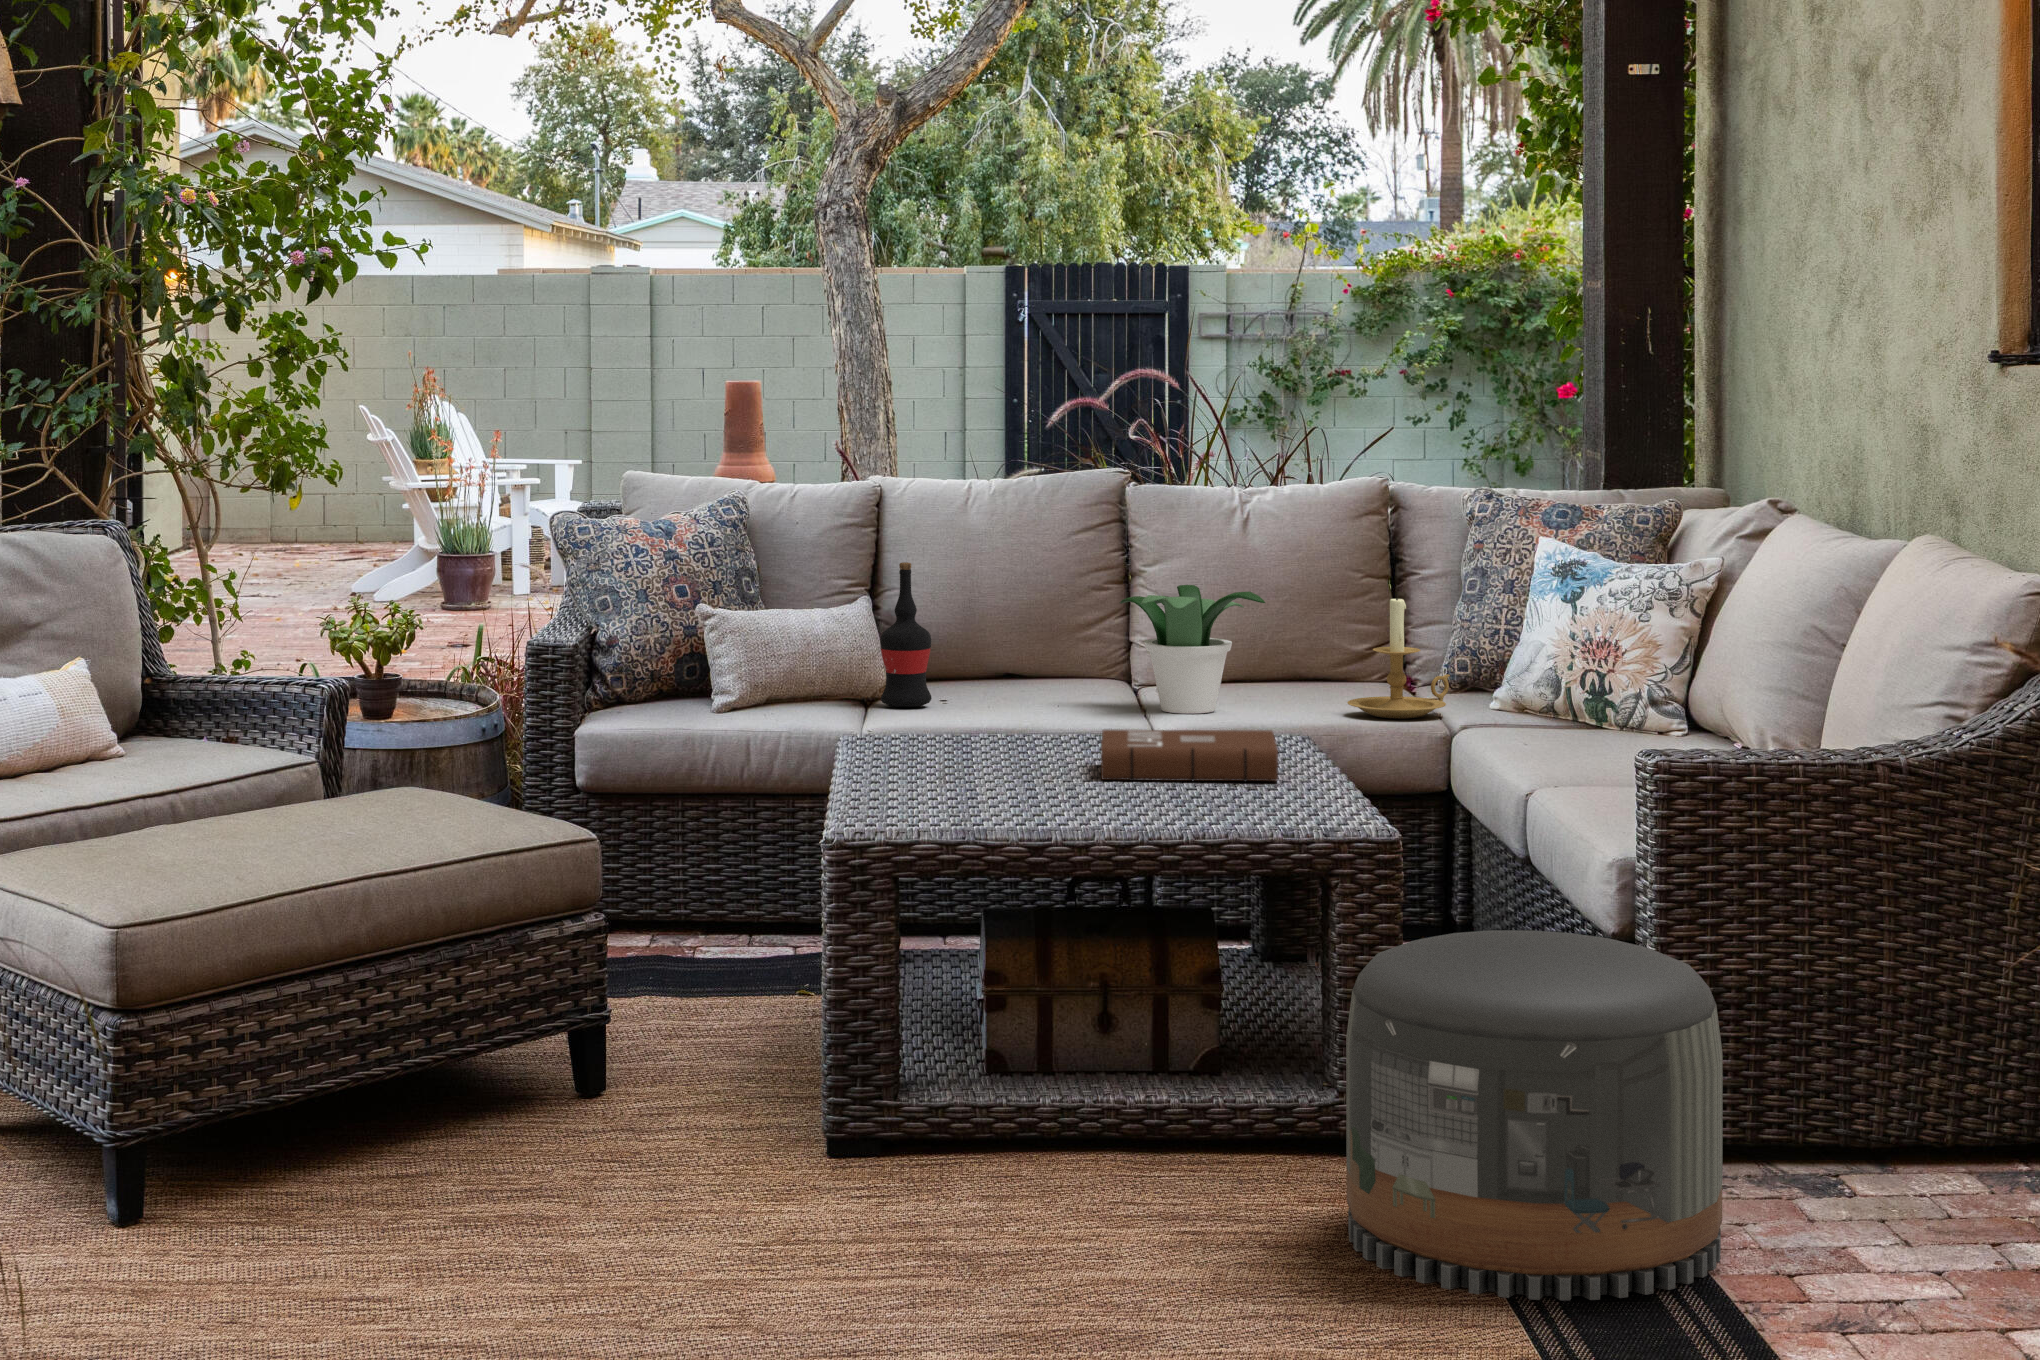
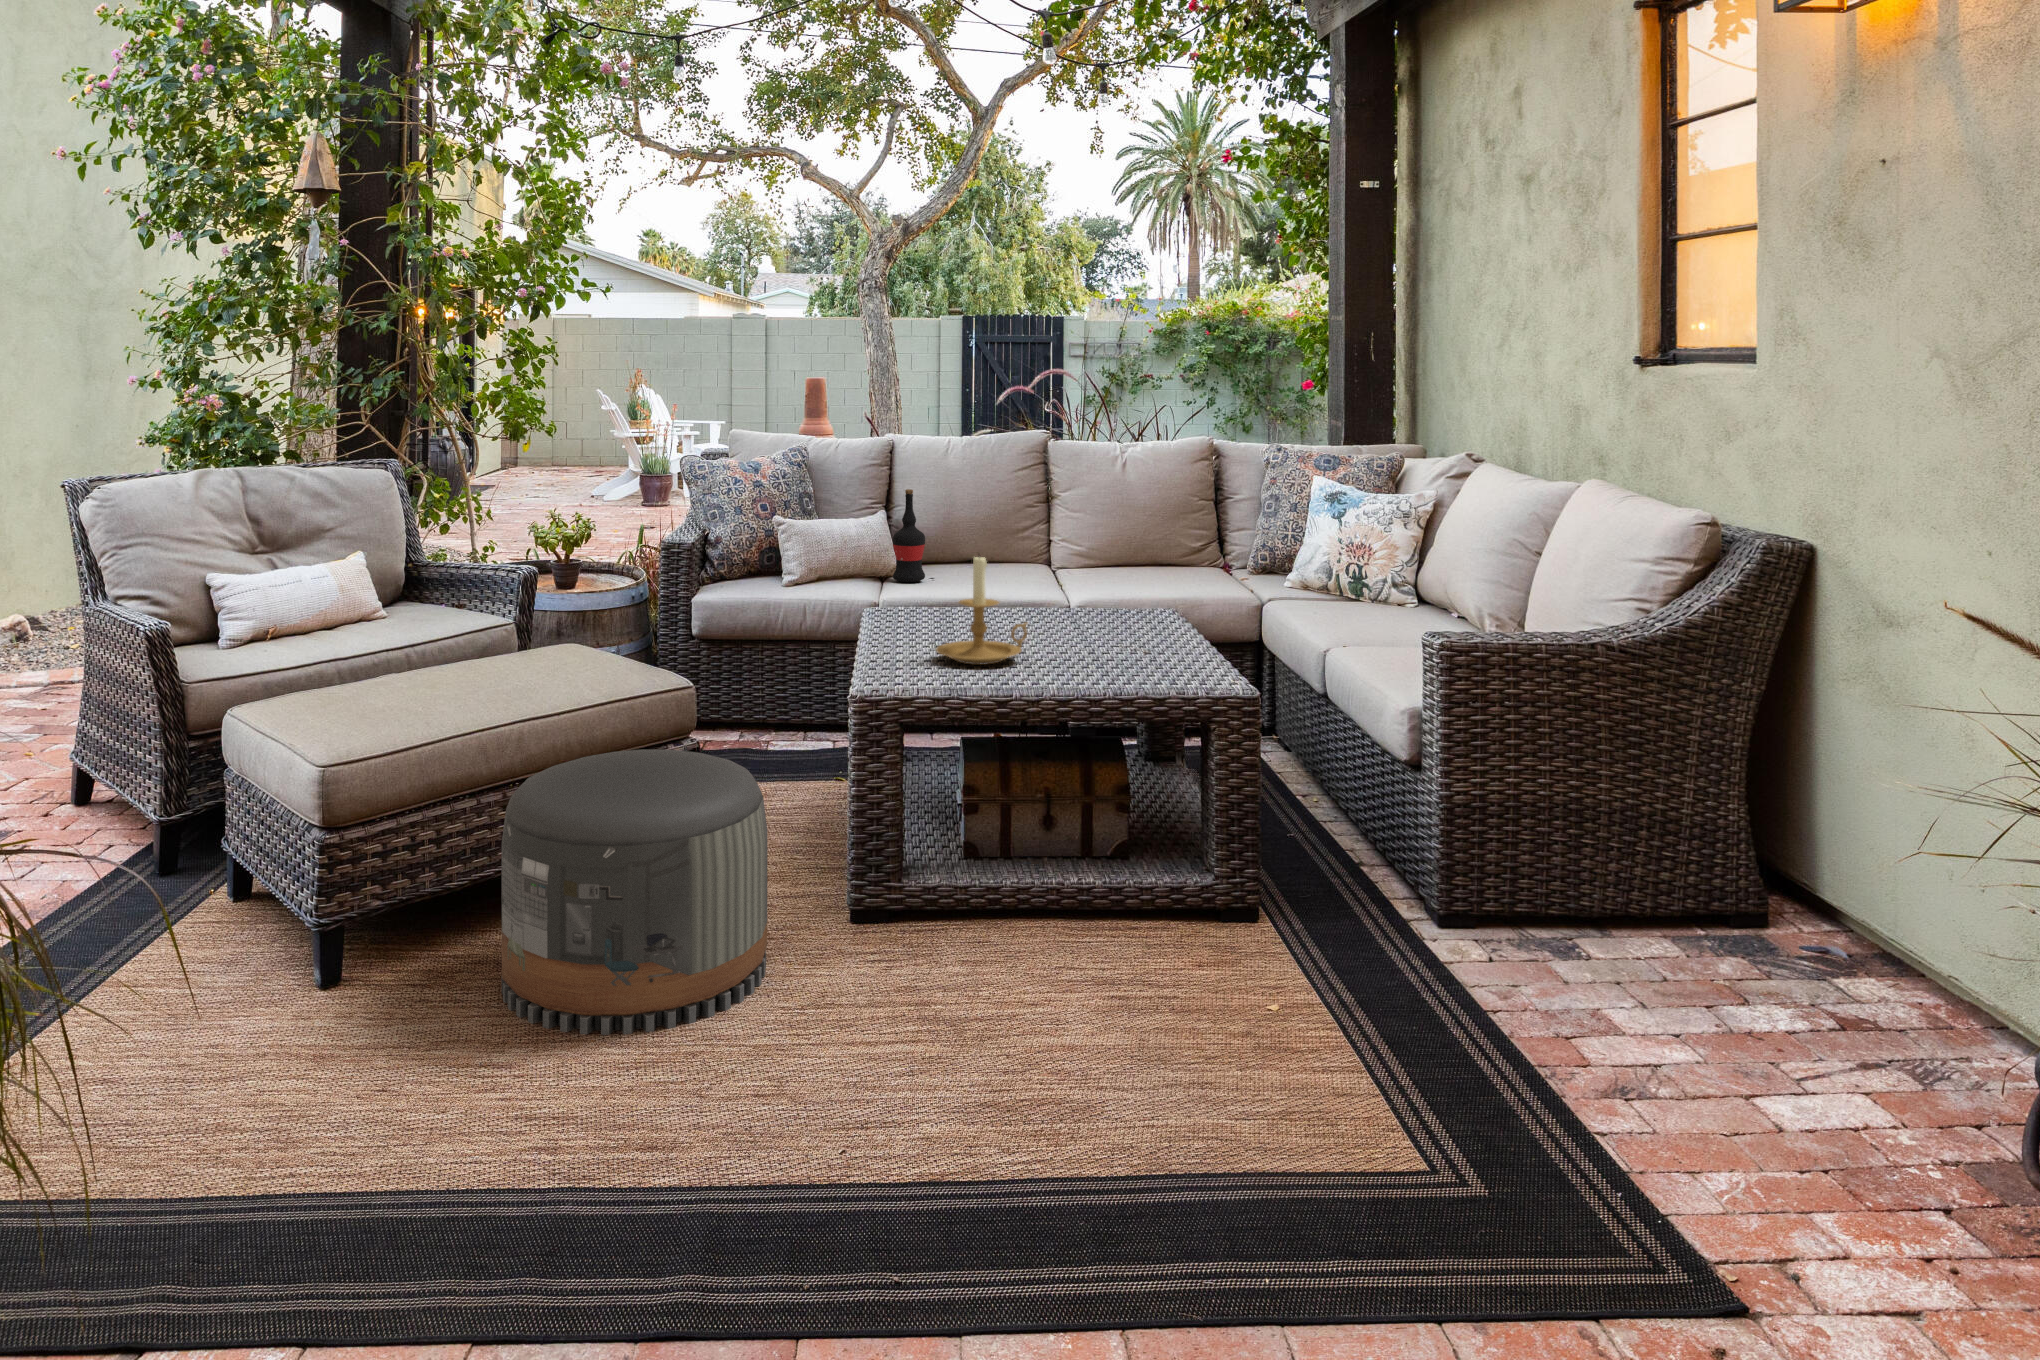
potted plant: present [1120,585,1265,714] -> none [1045,505,1140,587]
candle holder: present [1347,594,1450,719] -> present [936,556,1028,665]
book: present [1101,730,1278,782] -> none [1042,607,1165,648]
pouf: present [1346,930,1723,1300] -> present [502,749,768,1035]

